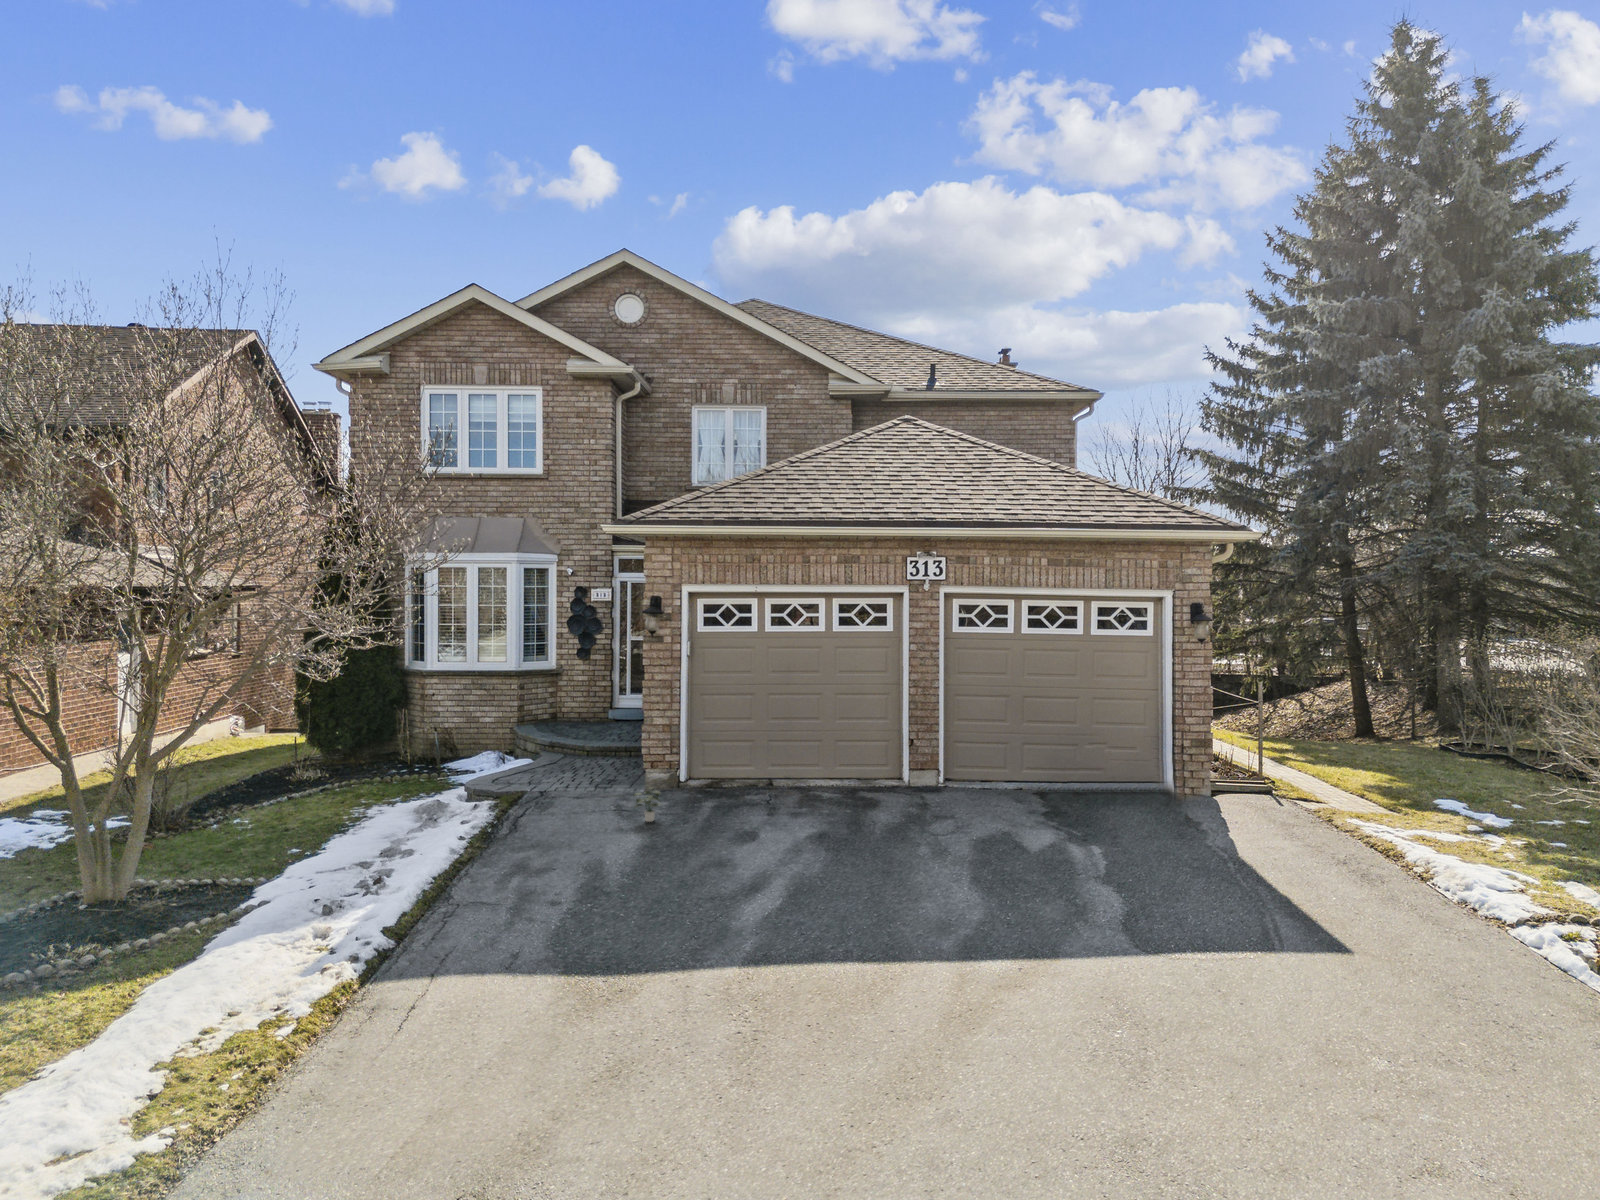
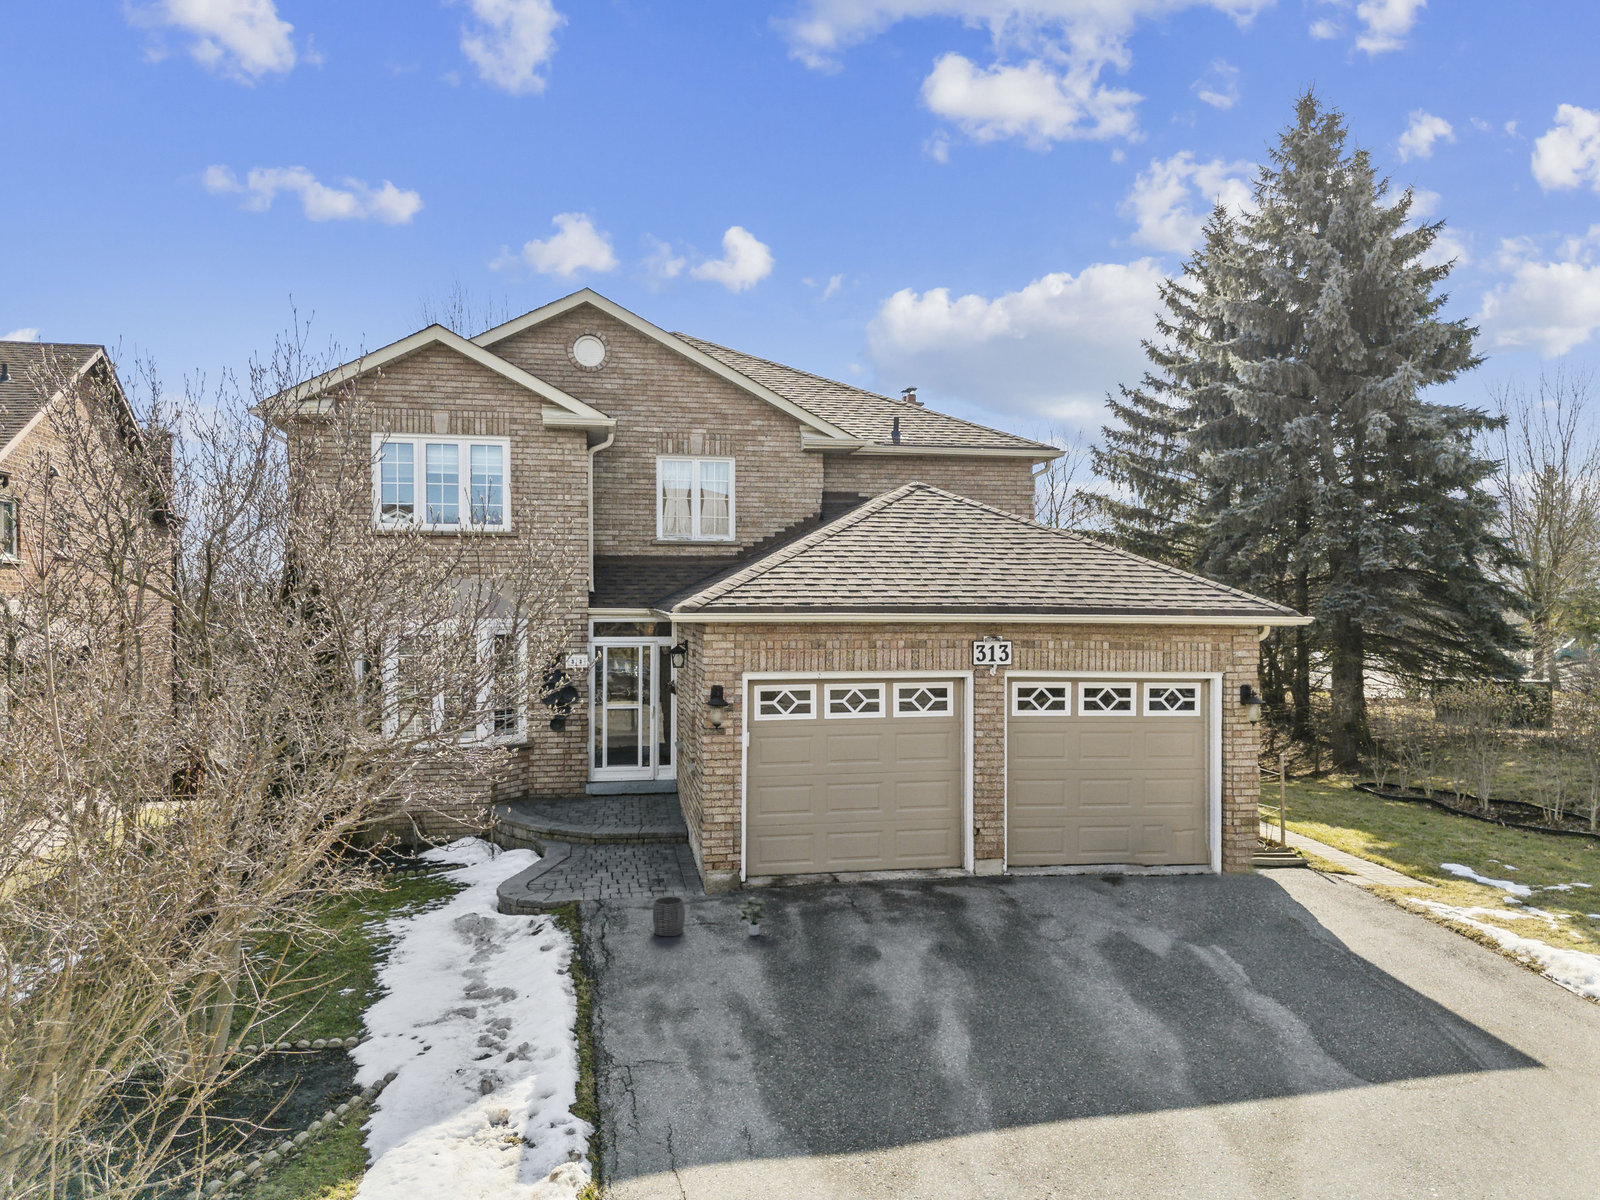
woven basket: none [564,783,594,817] -> present [653,897,685,936]

